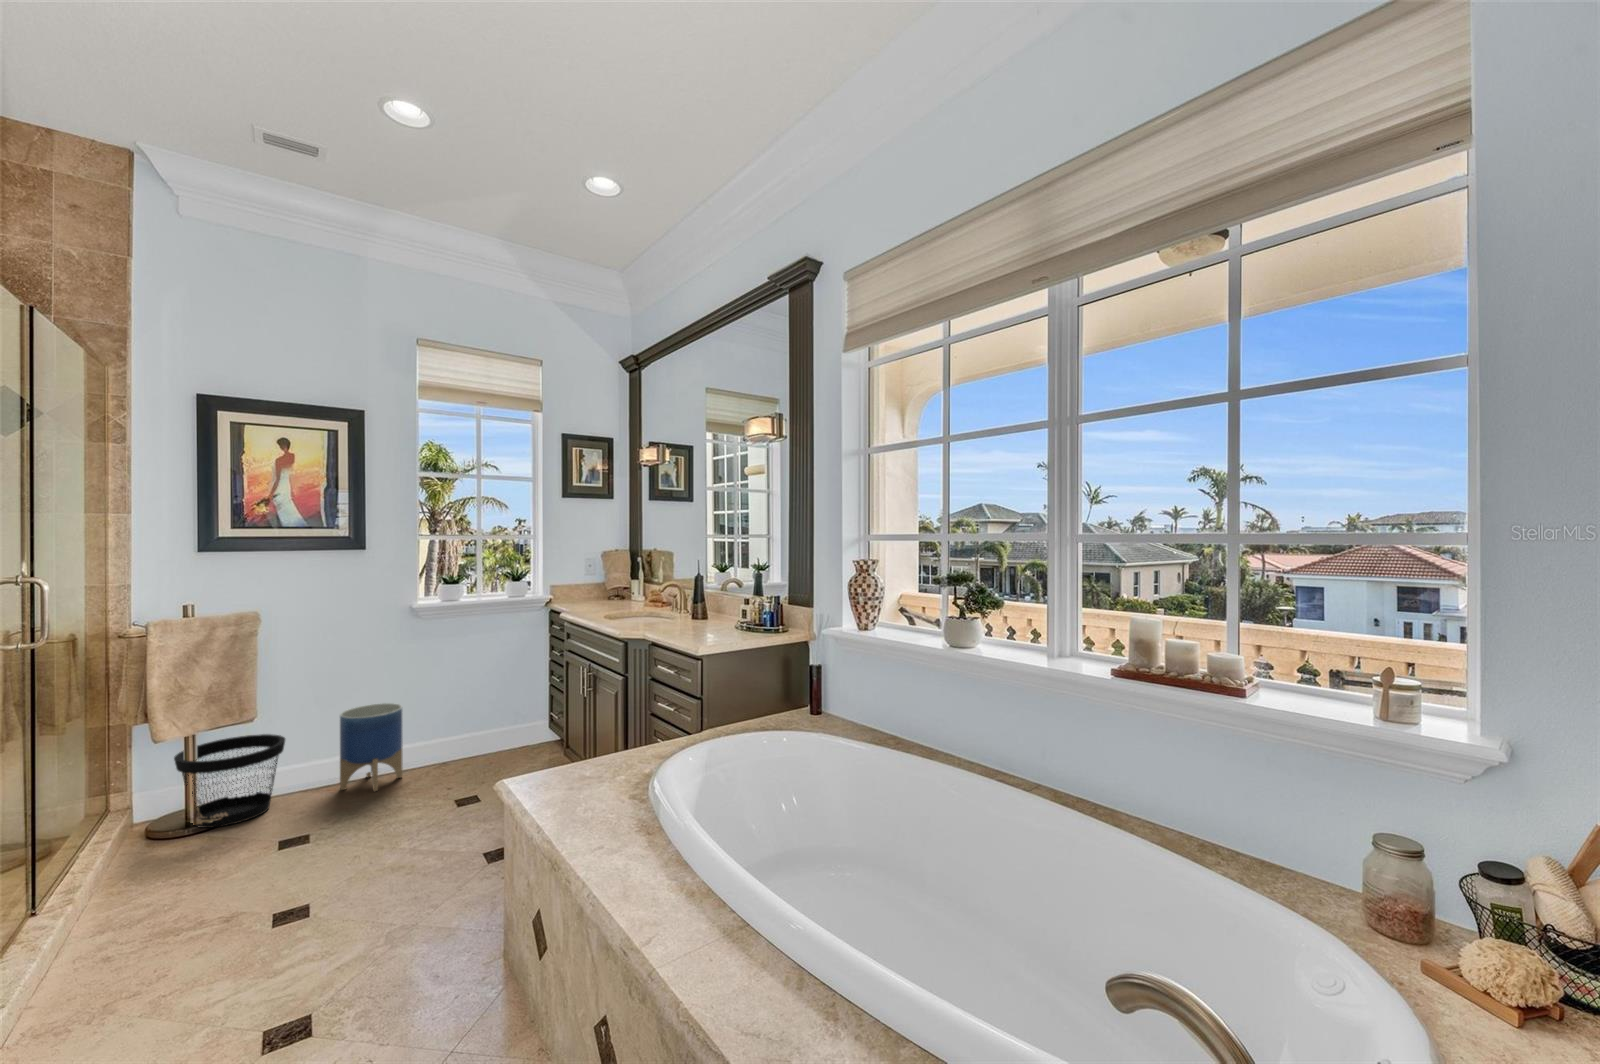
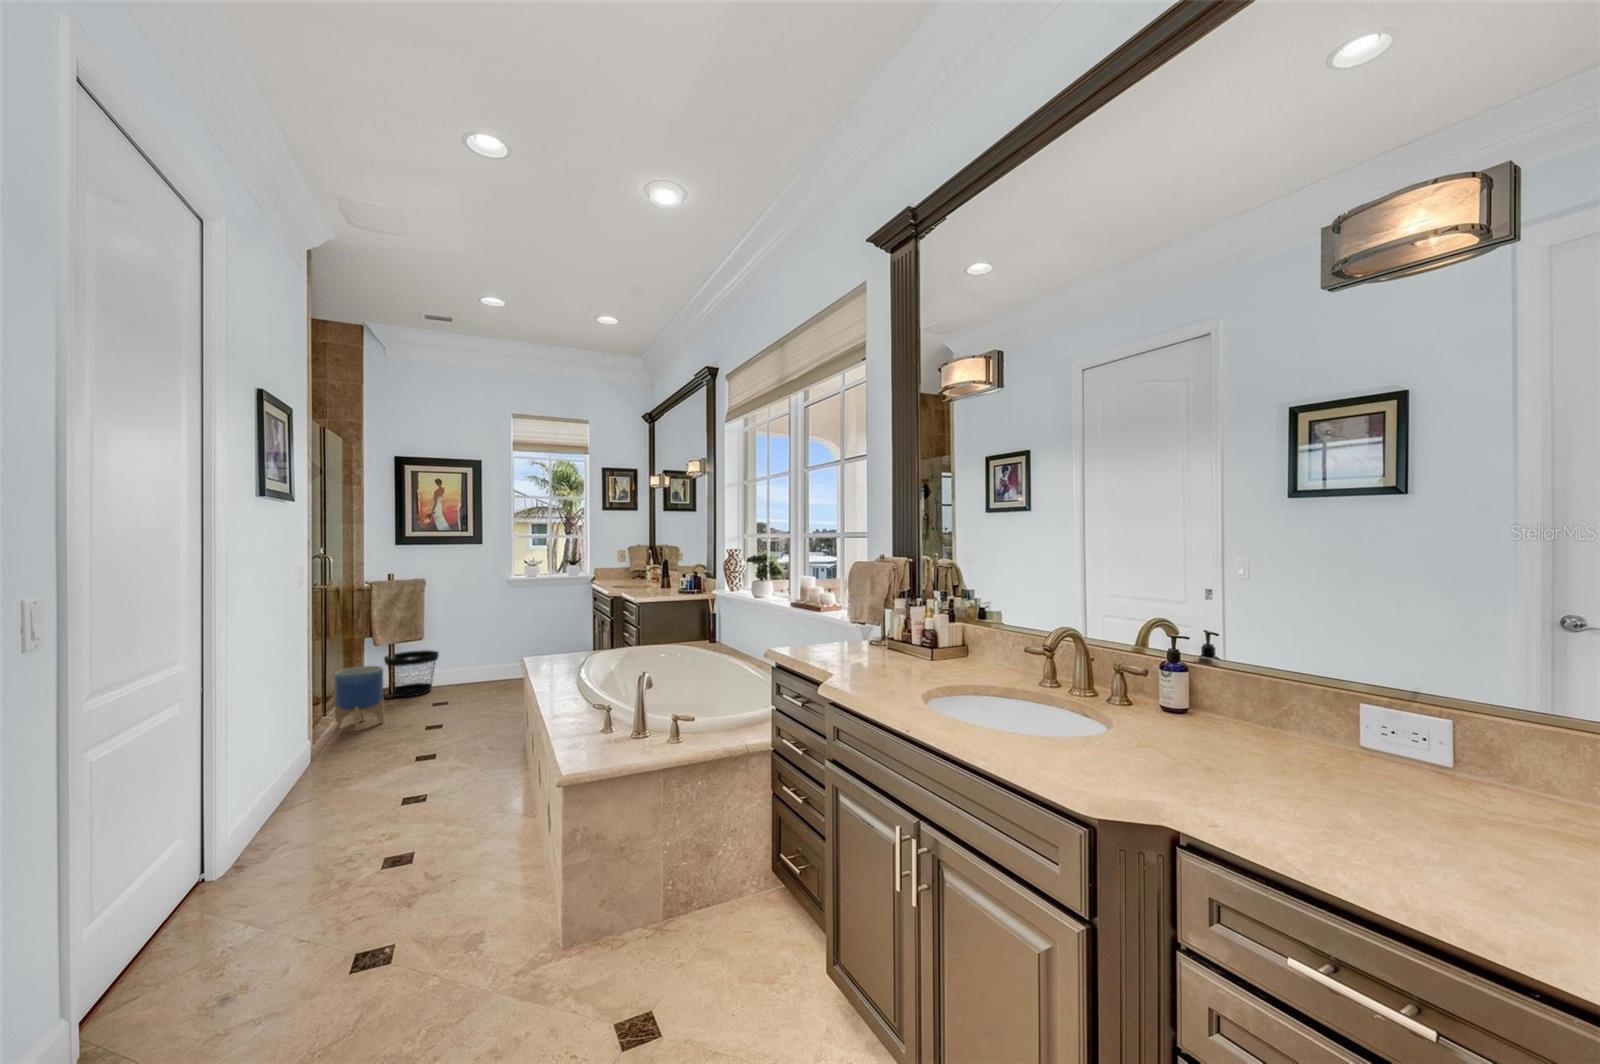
planter: present [340,703,403,791] -> present [335,666,384,731]

